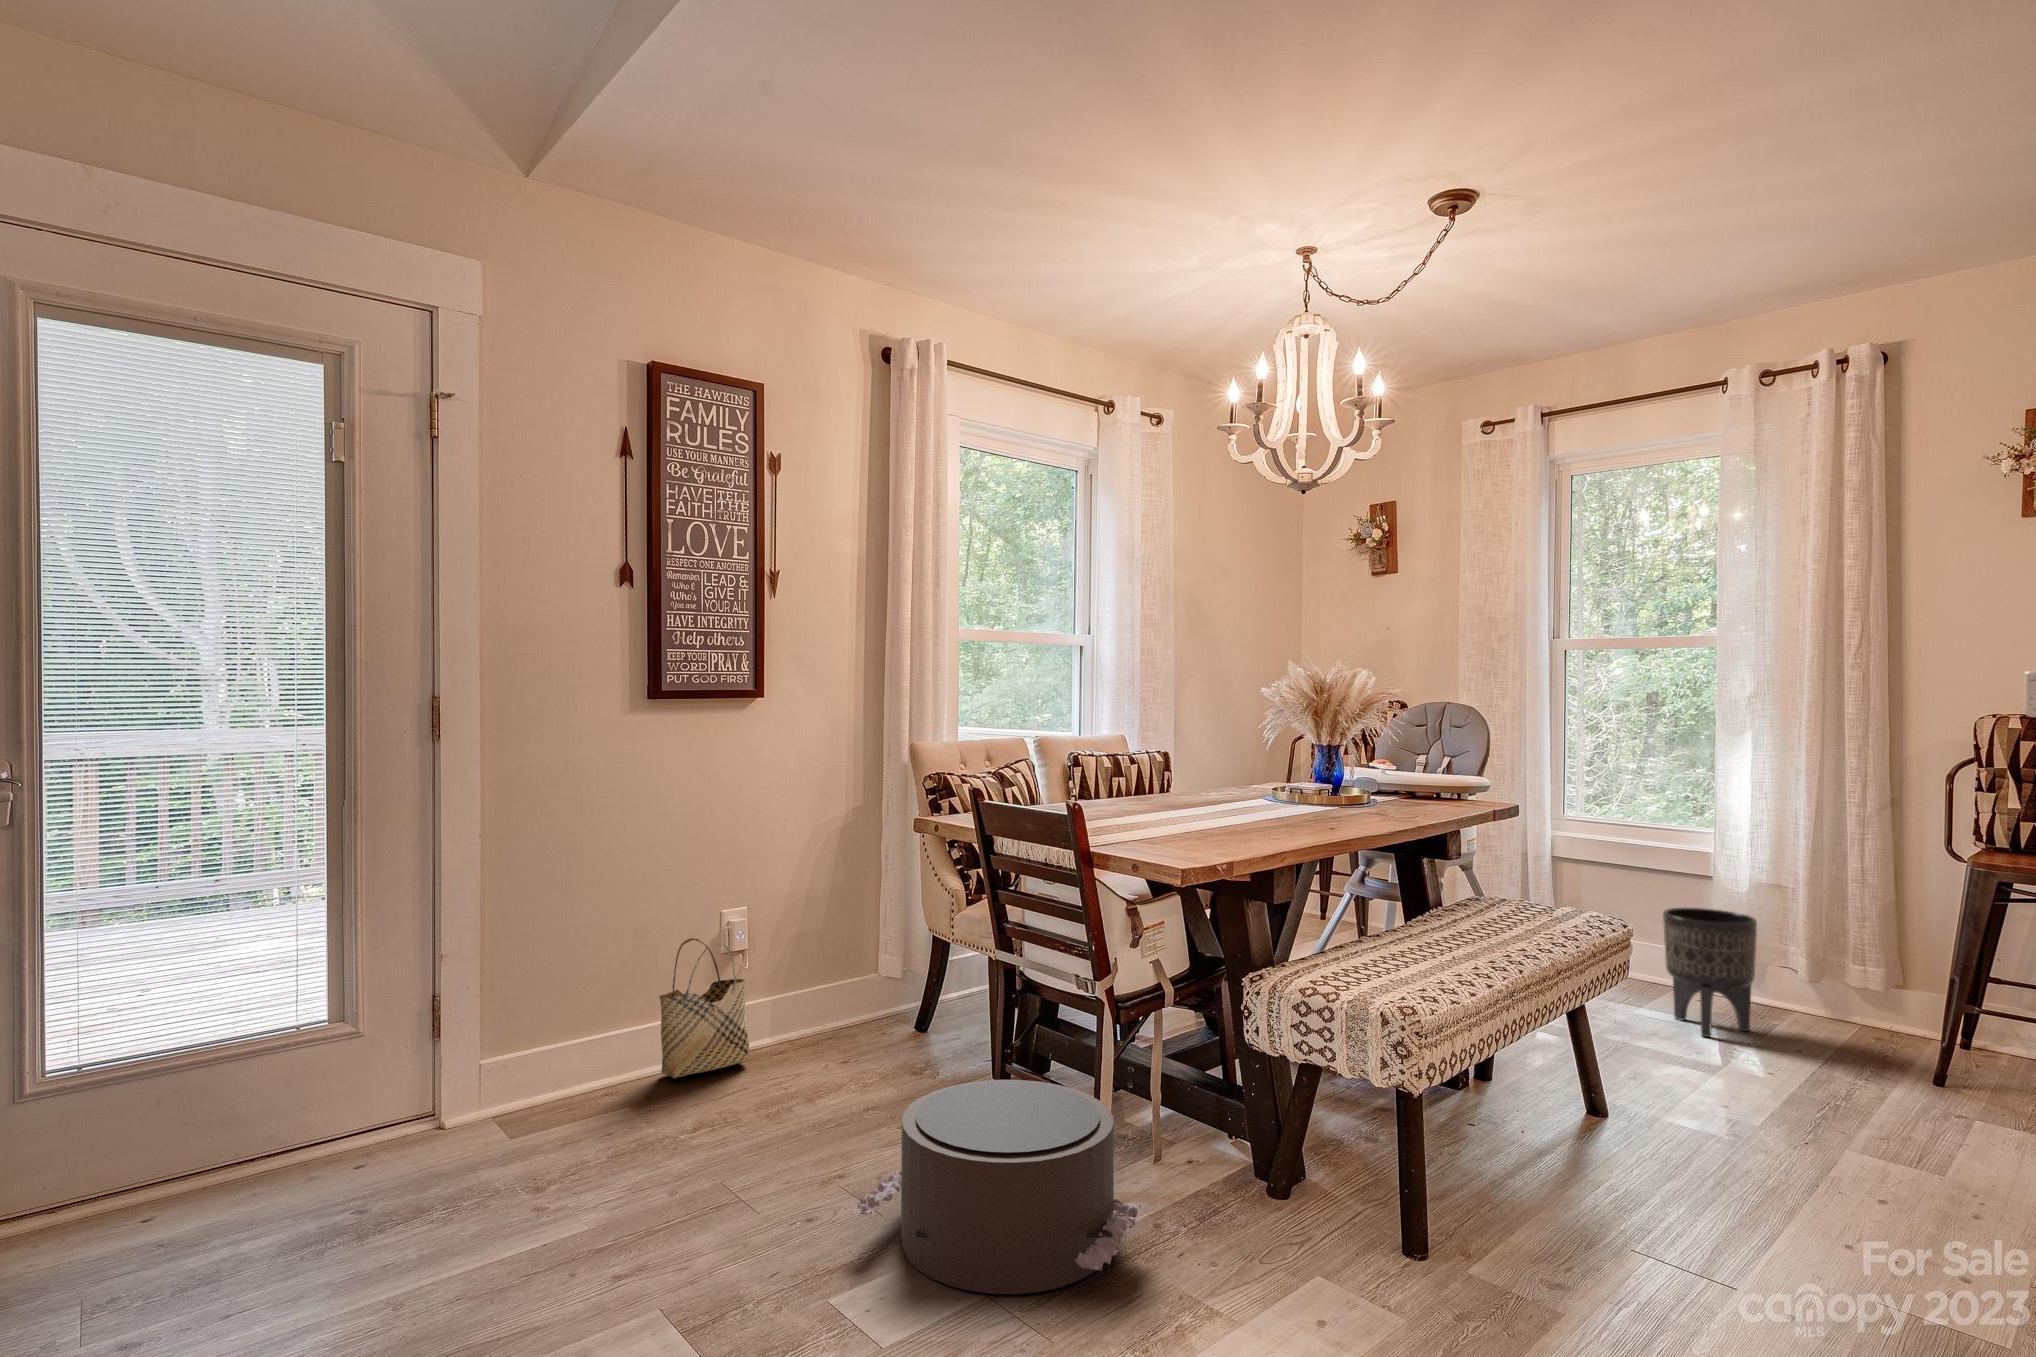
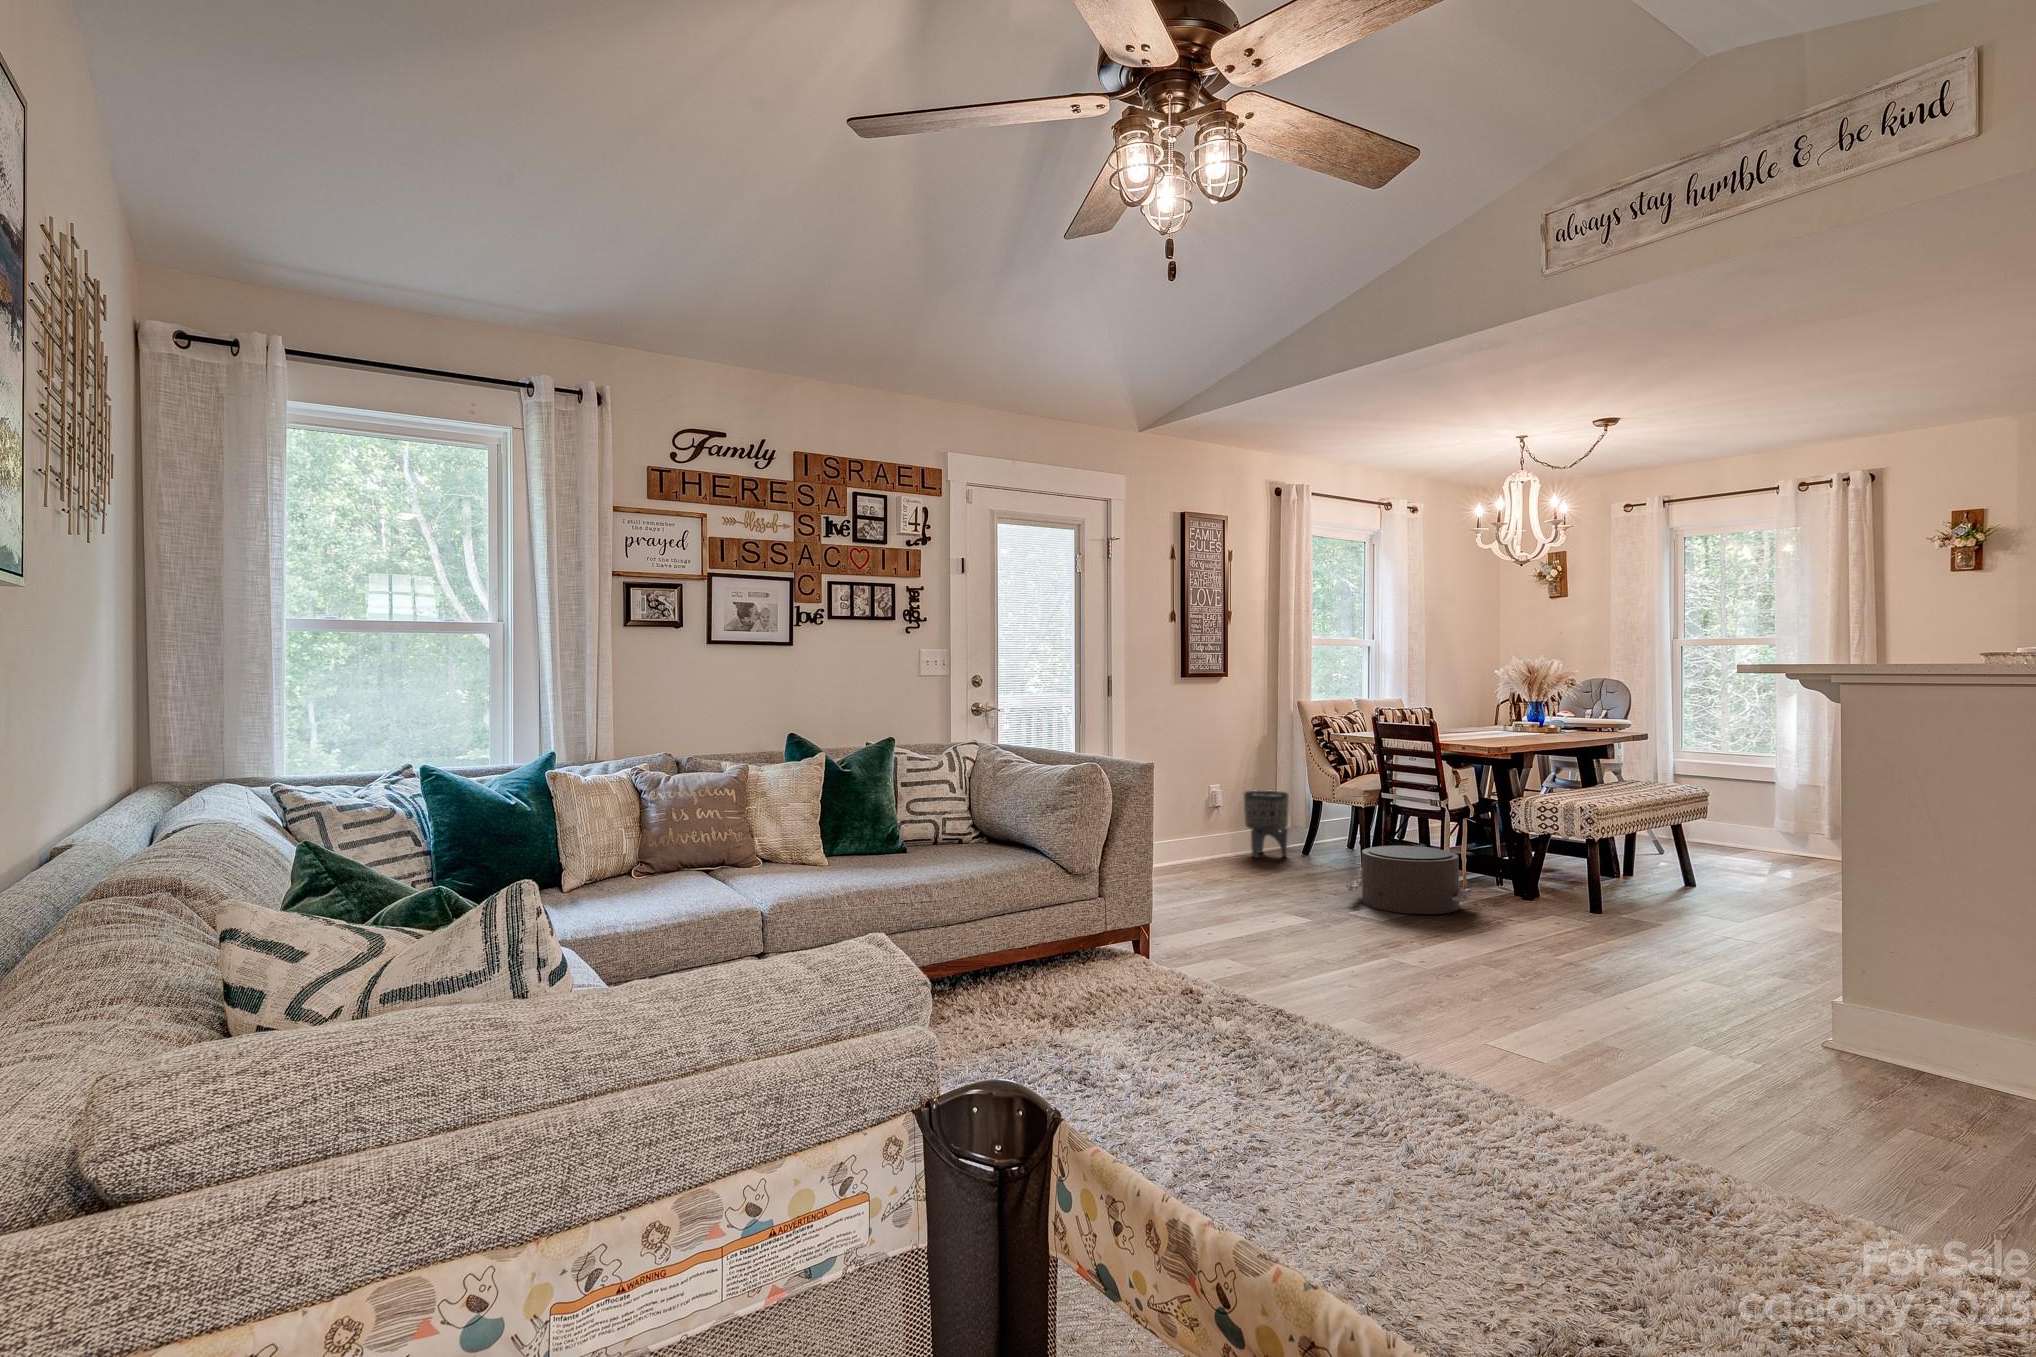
planter: present [1663,908,1757,1037] -> present [1244,790,1289,857]
woven basket: present [659,938,749,1078] -> none [1195,798,1234,863]

